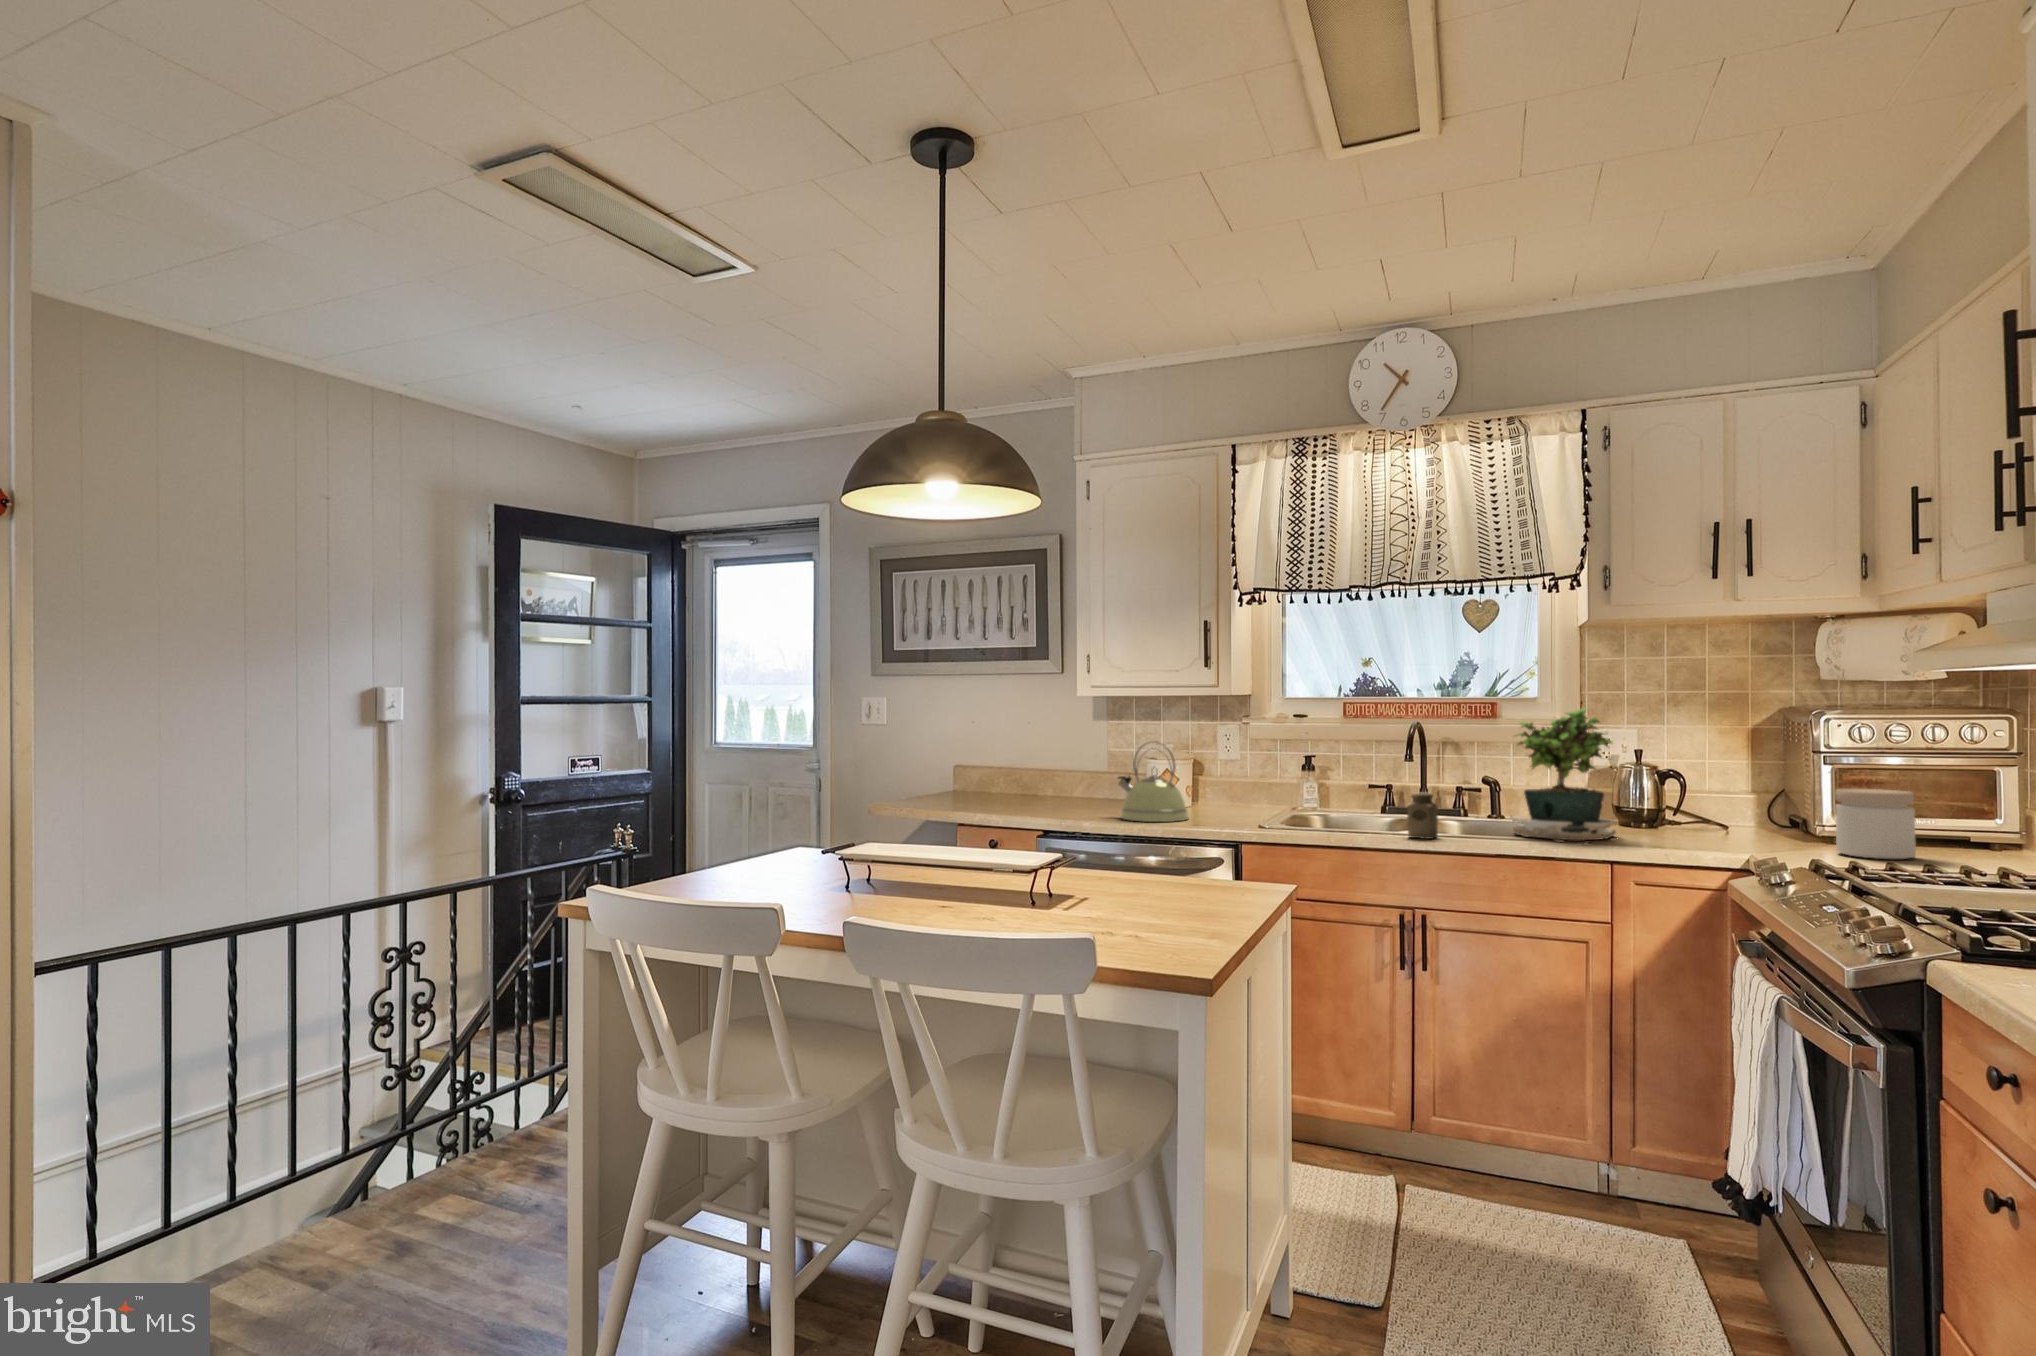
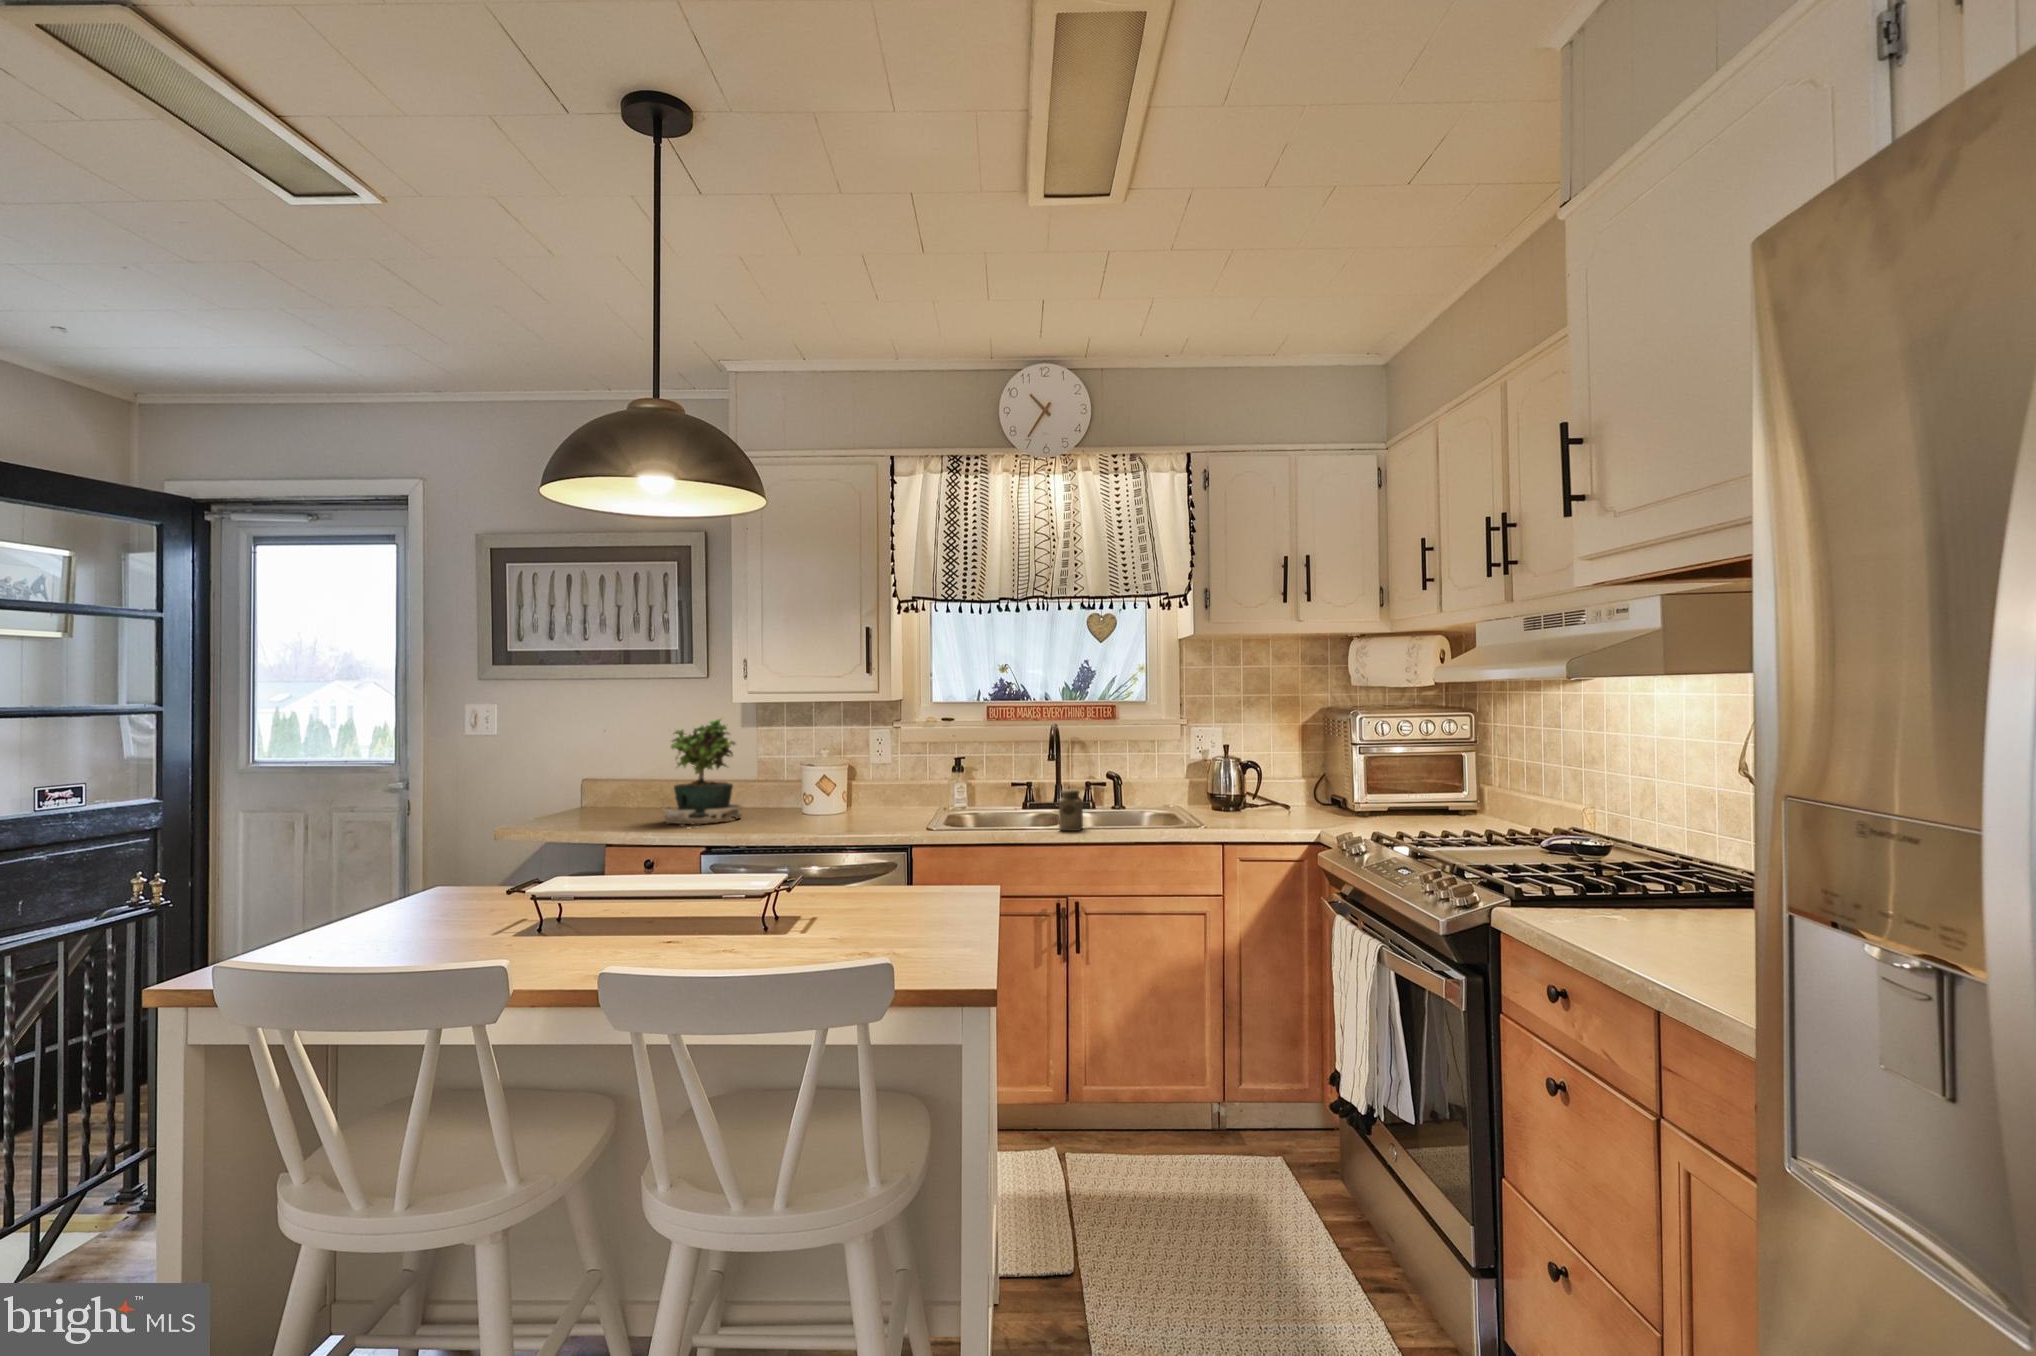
potted plant: present [1511,708,1618,841] -> present [663,719,742,828]
kettle: present [1118,741,1188,822] -> none [775,747,850,829]
jar: present [1835,789,1916,859] -> none [1371,772,1422,826]

